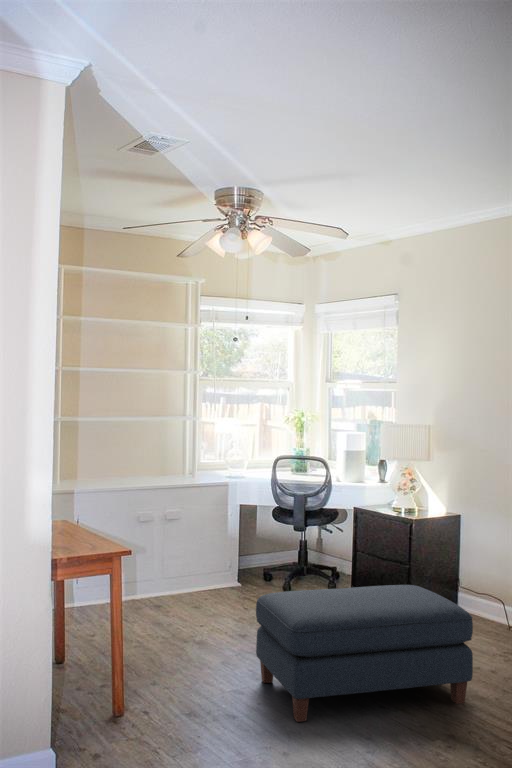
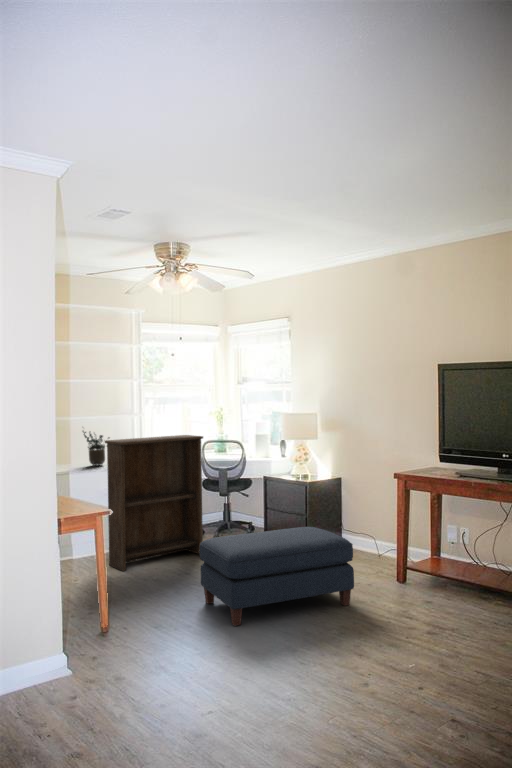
potted plant: none [119,429,154,481] -> present [83,431,109,465]
bookshelf: none [143,447,274,624] -> present [105,435,203,571]

